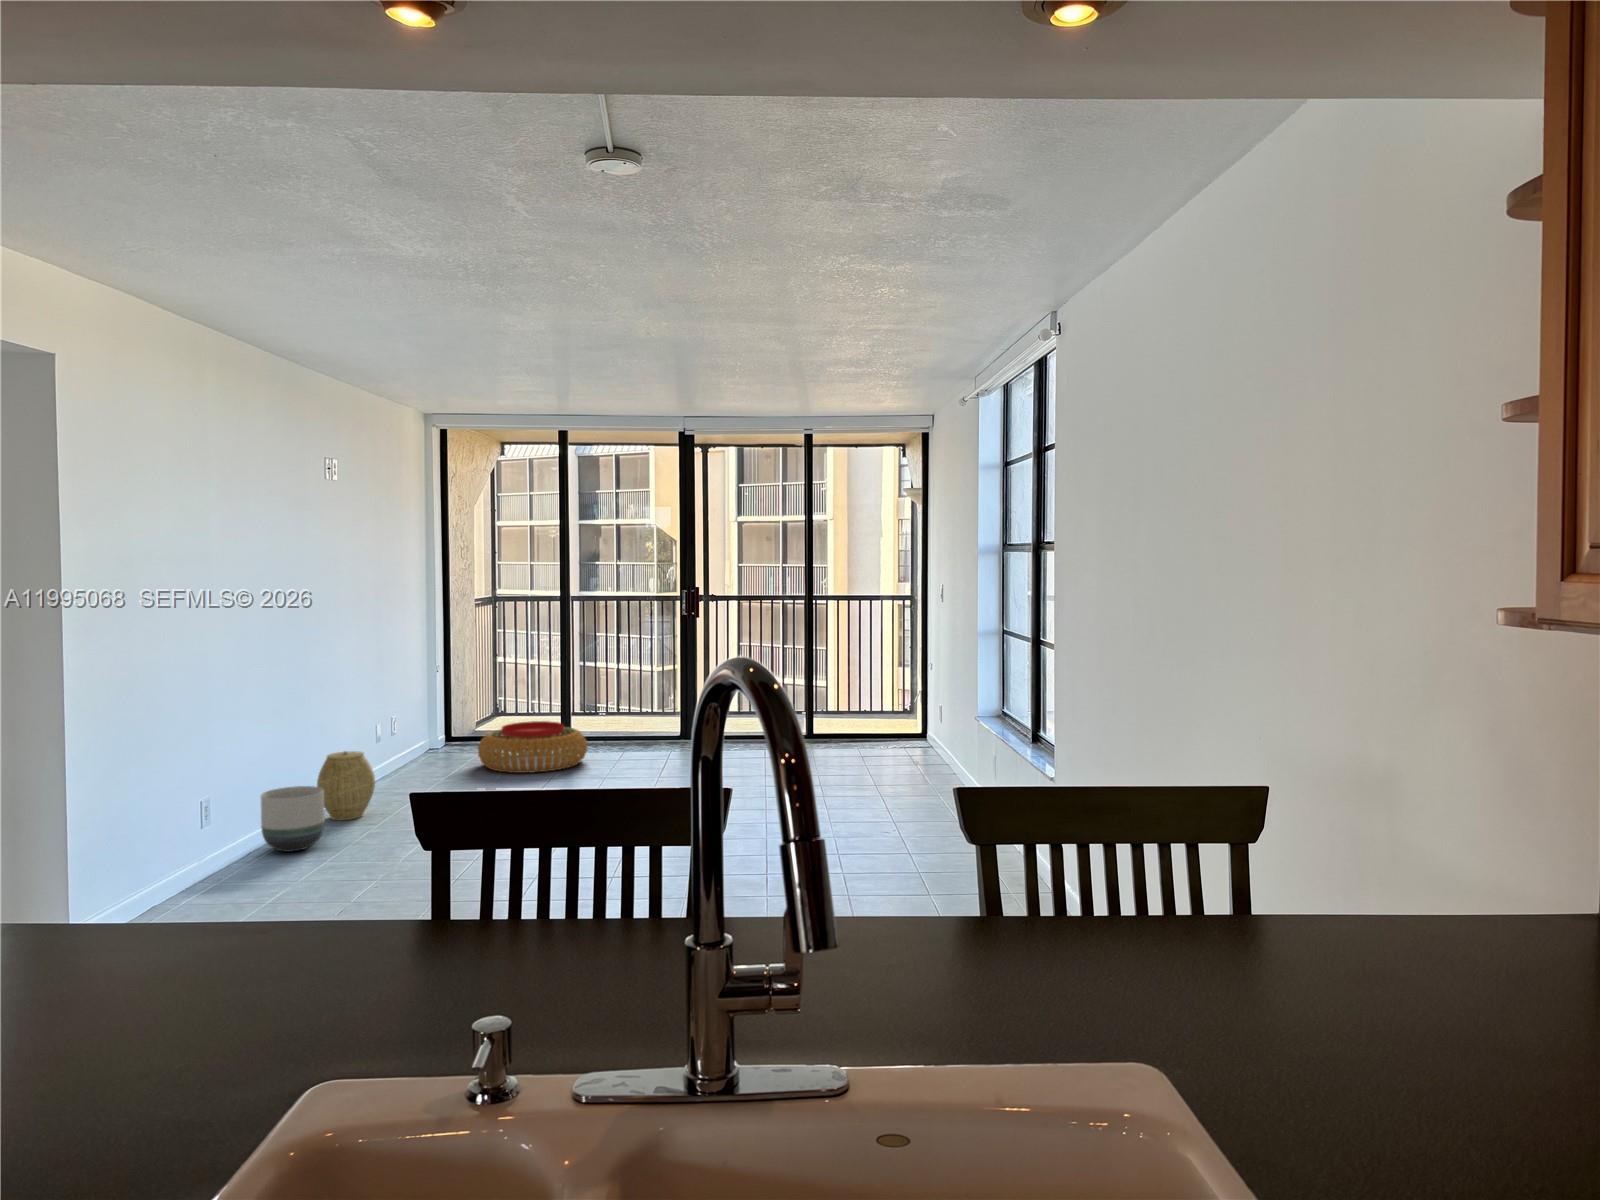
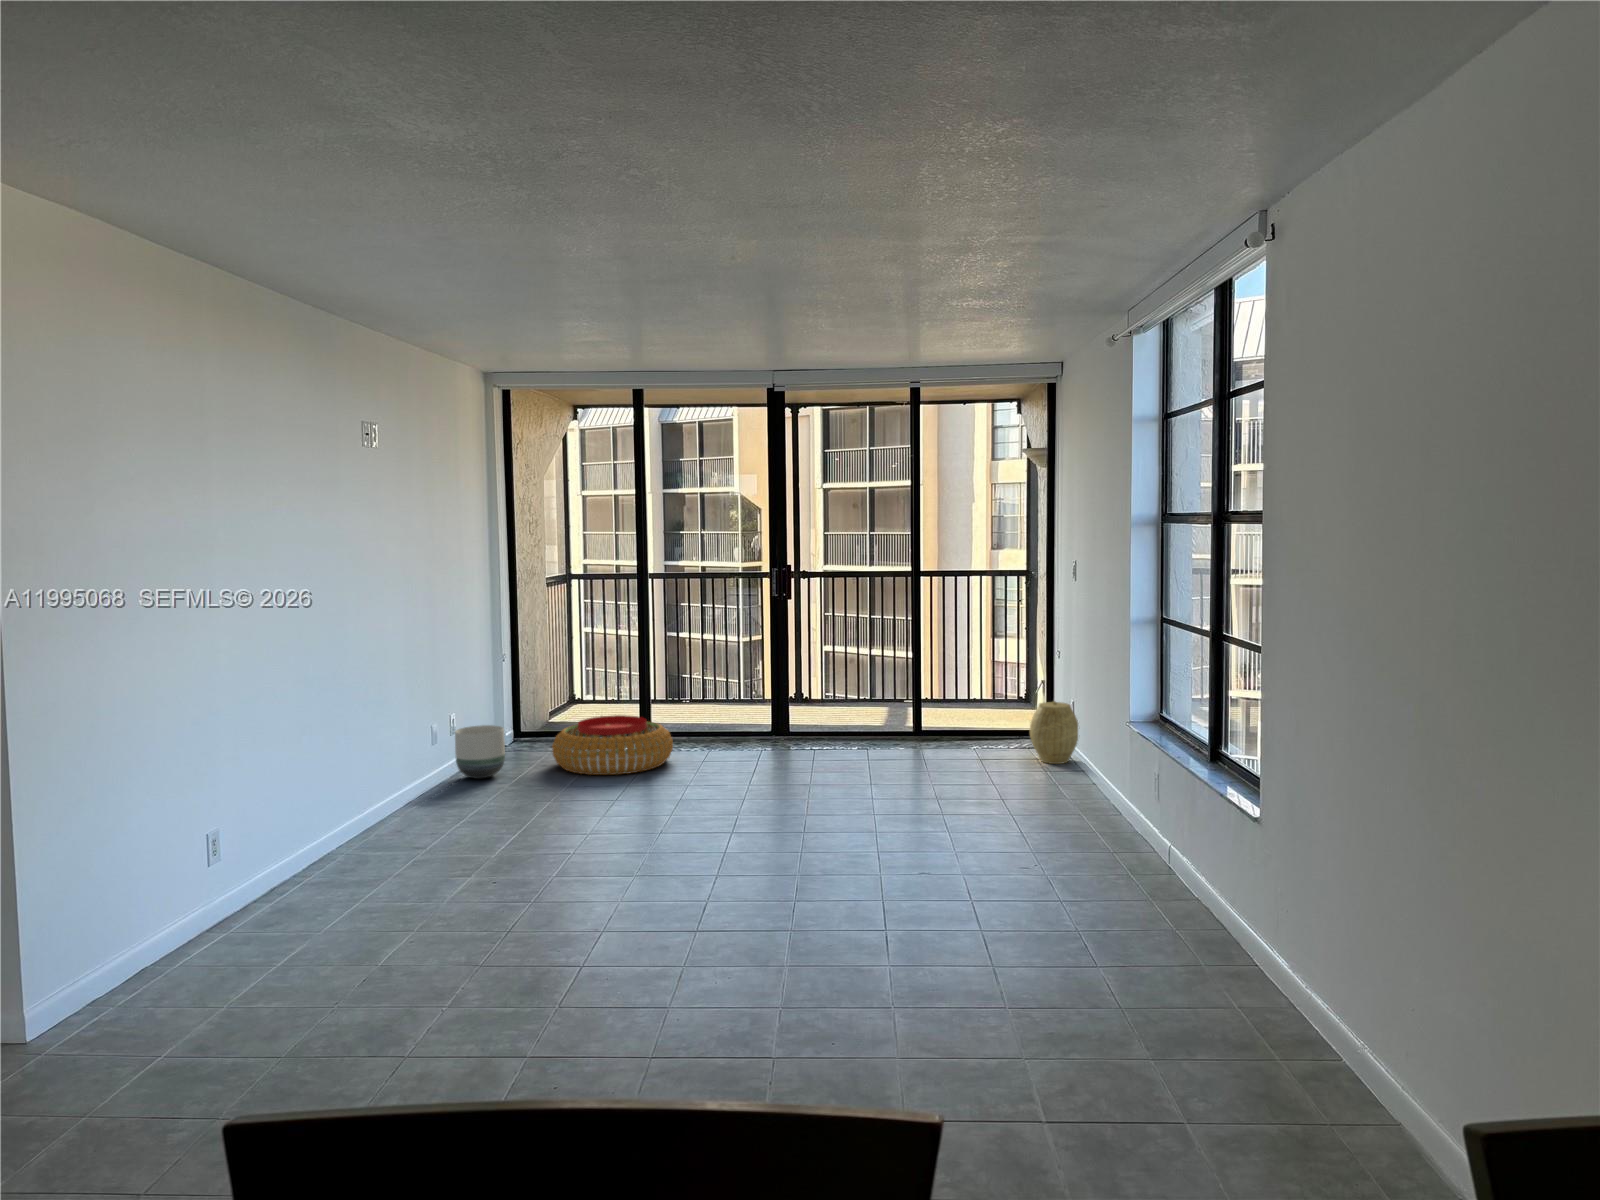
woven basket: present [317,751,375,820] -> present [1030,701,1078,764]
planter: present [261,786,325,852] -> present [455,725,505,779]

